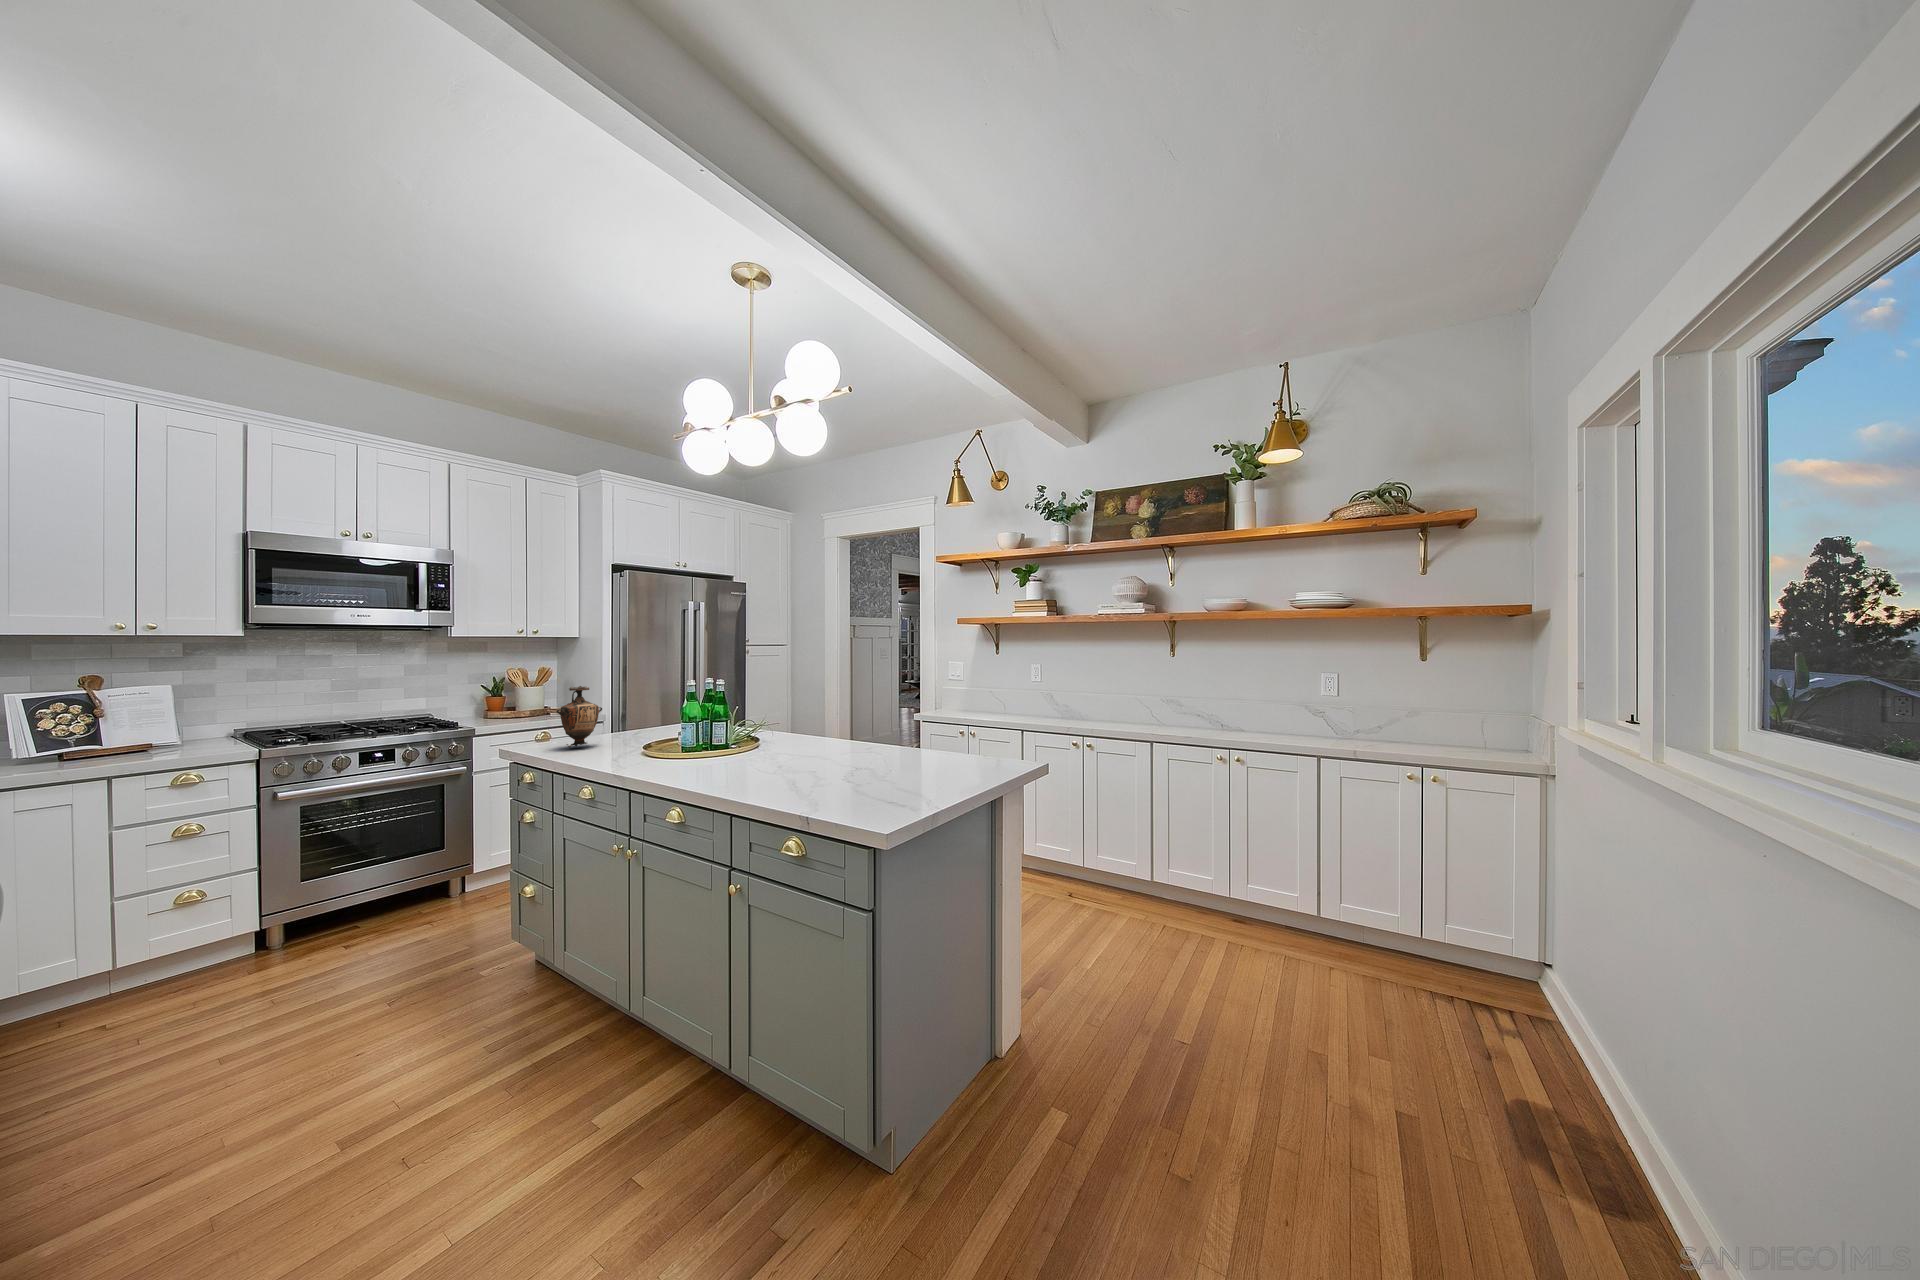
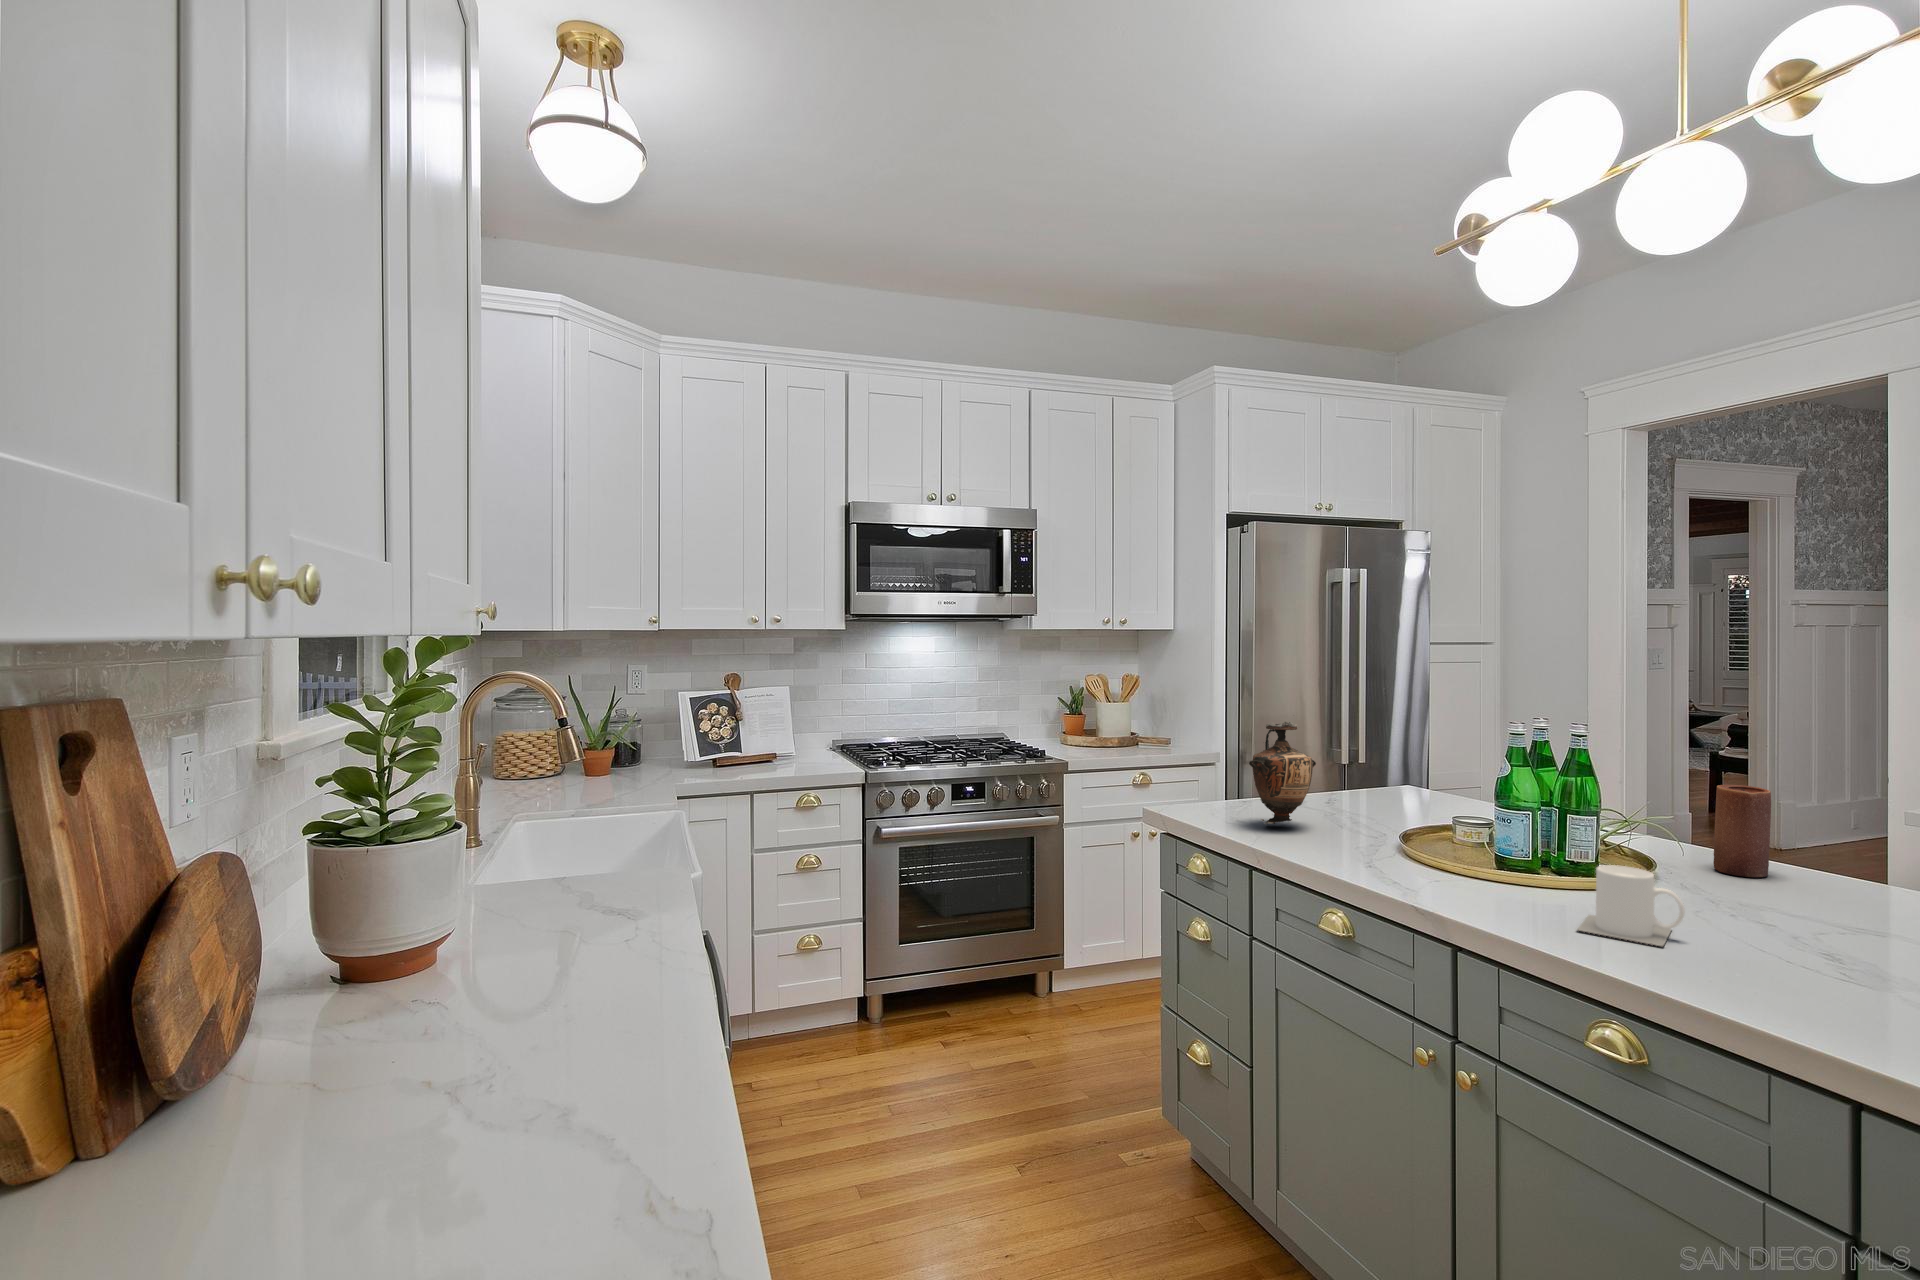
candle: none [784,703,804,744] -> present [1713,785,1771,877]
mug: none [679,740,726,772] -> present [1577,865,1685,946]

